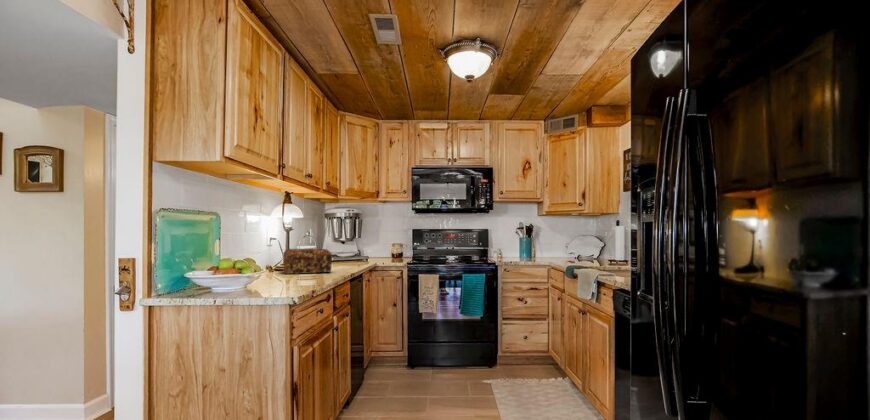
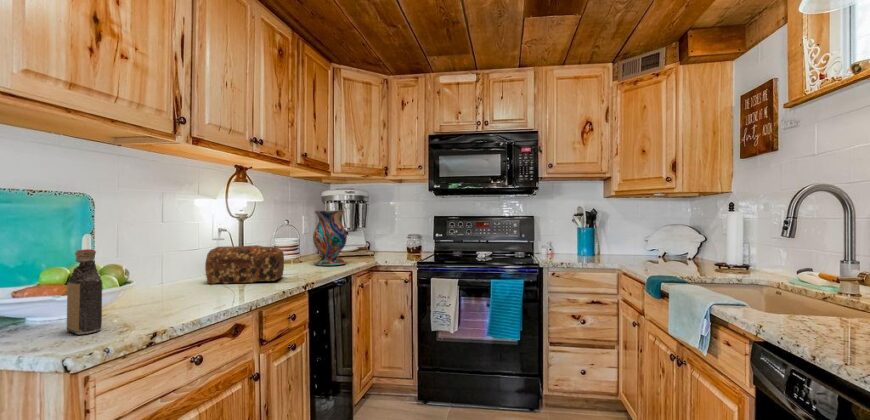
vase: none [334,224,359,265] -> present [313,210,347,266]
bottle: none [262,245,281,291] -> present [67,249,102,335]

